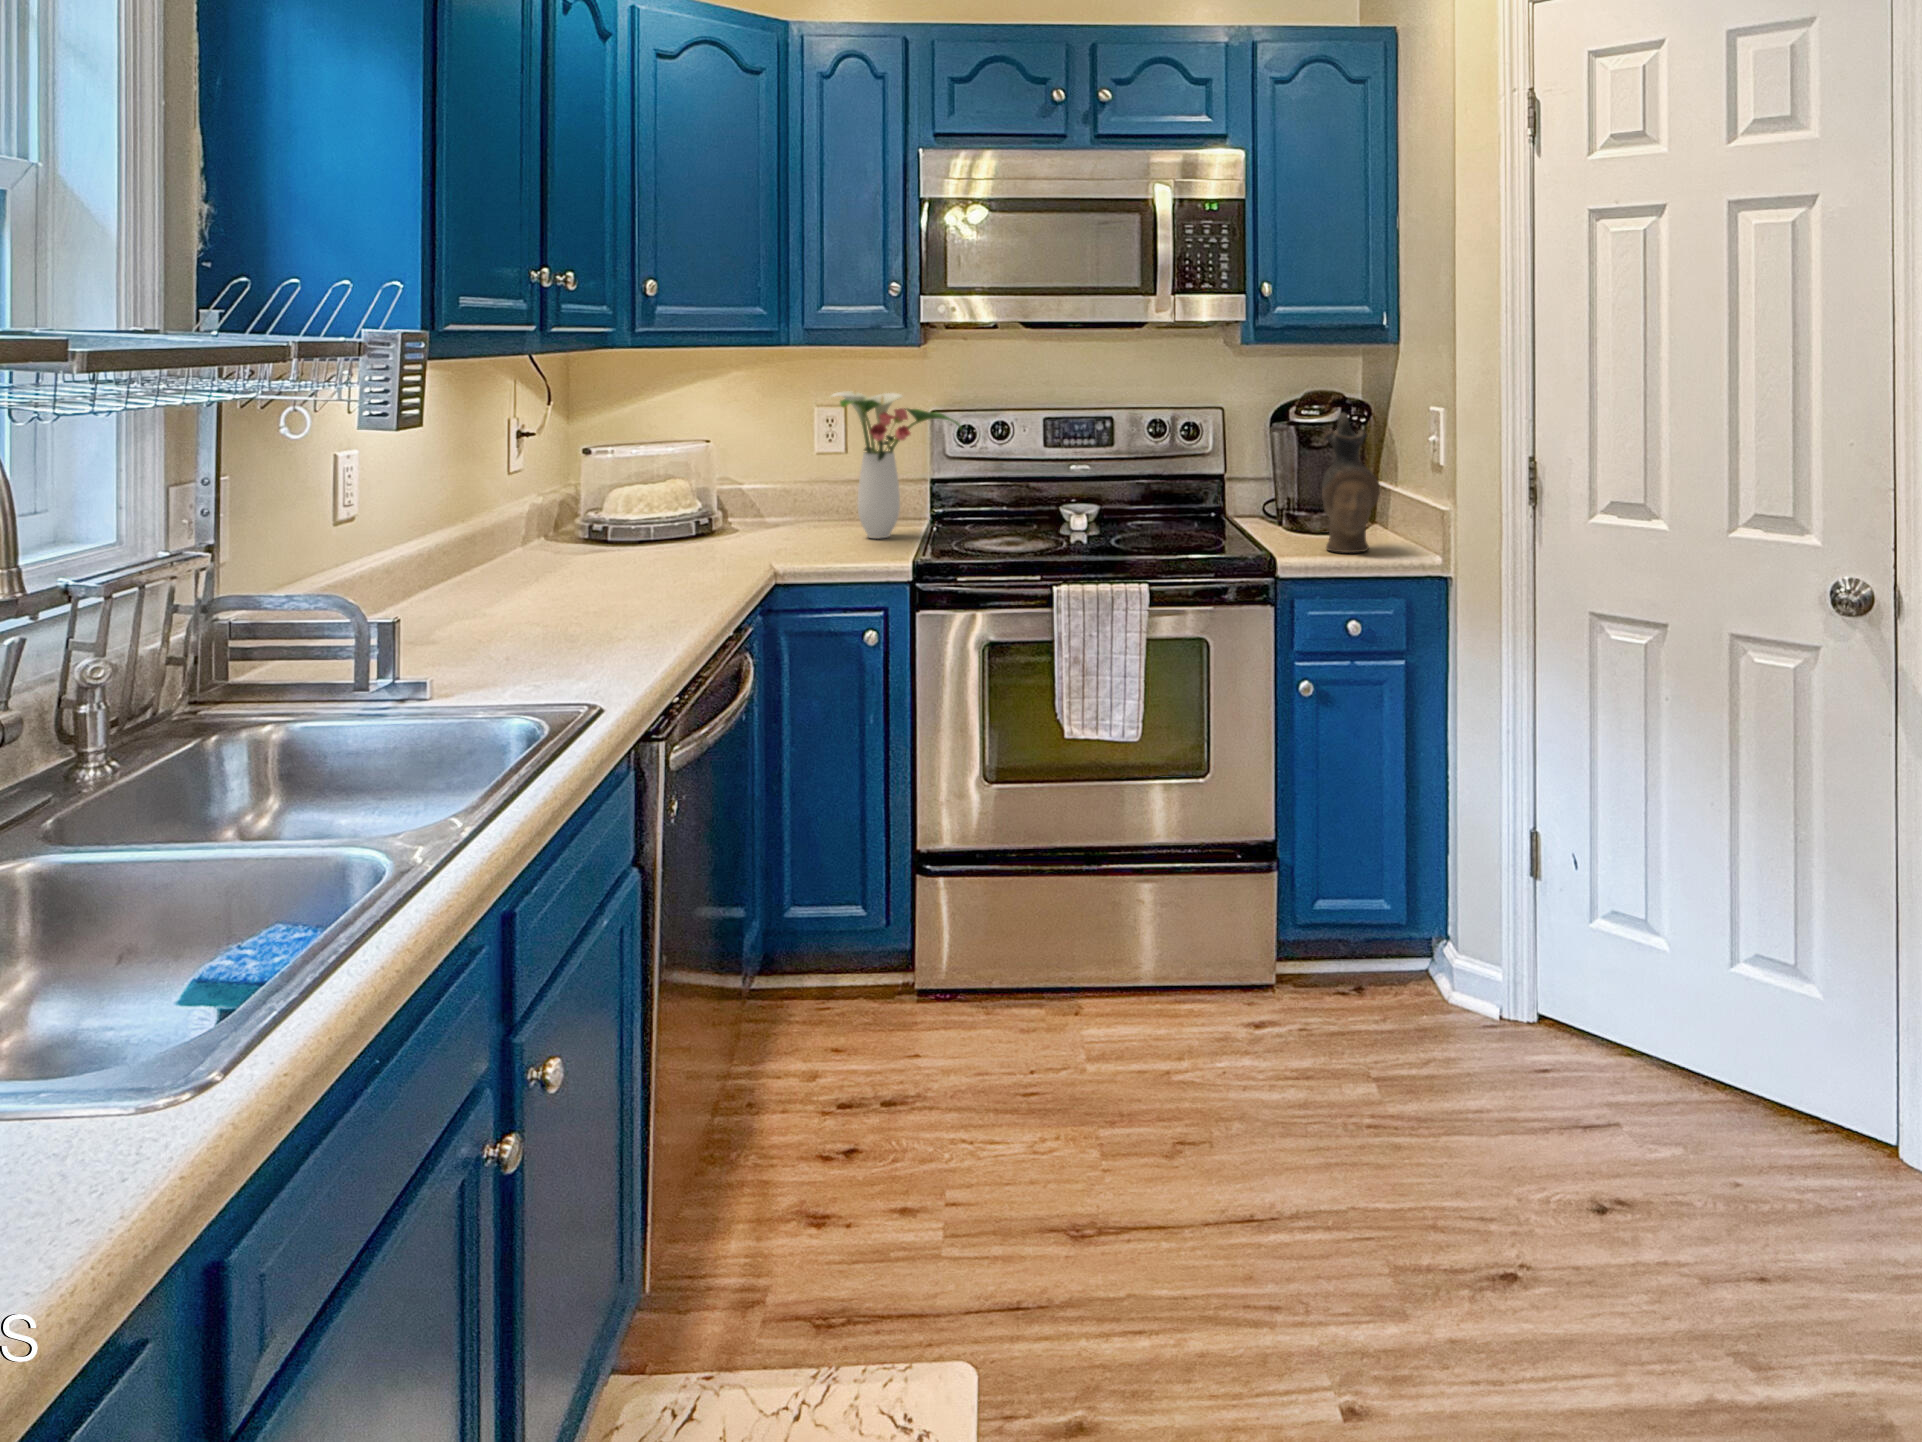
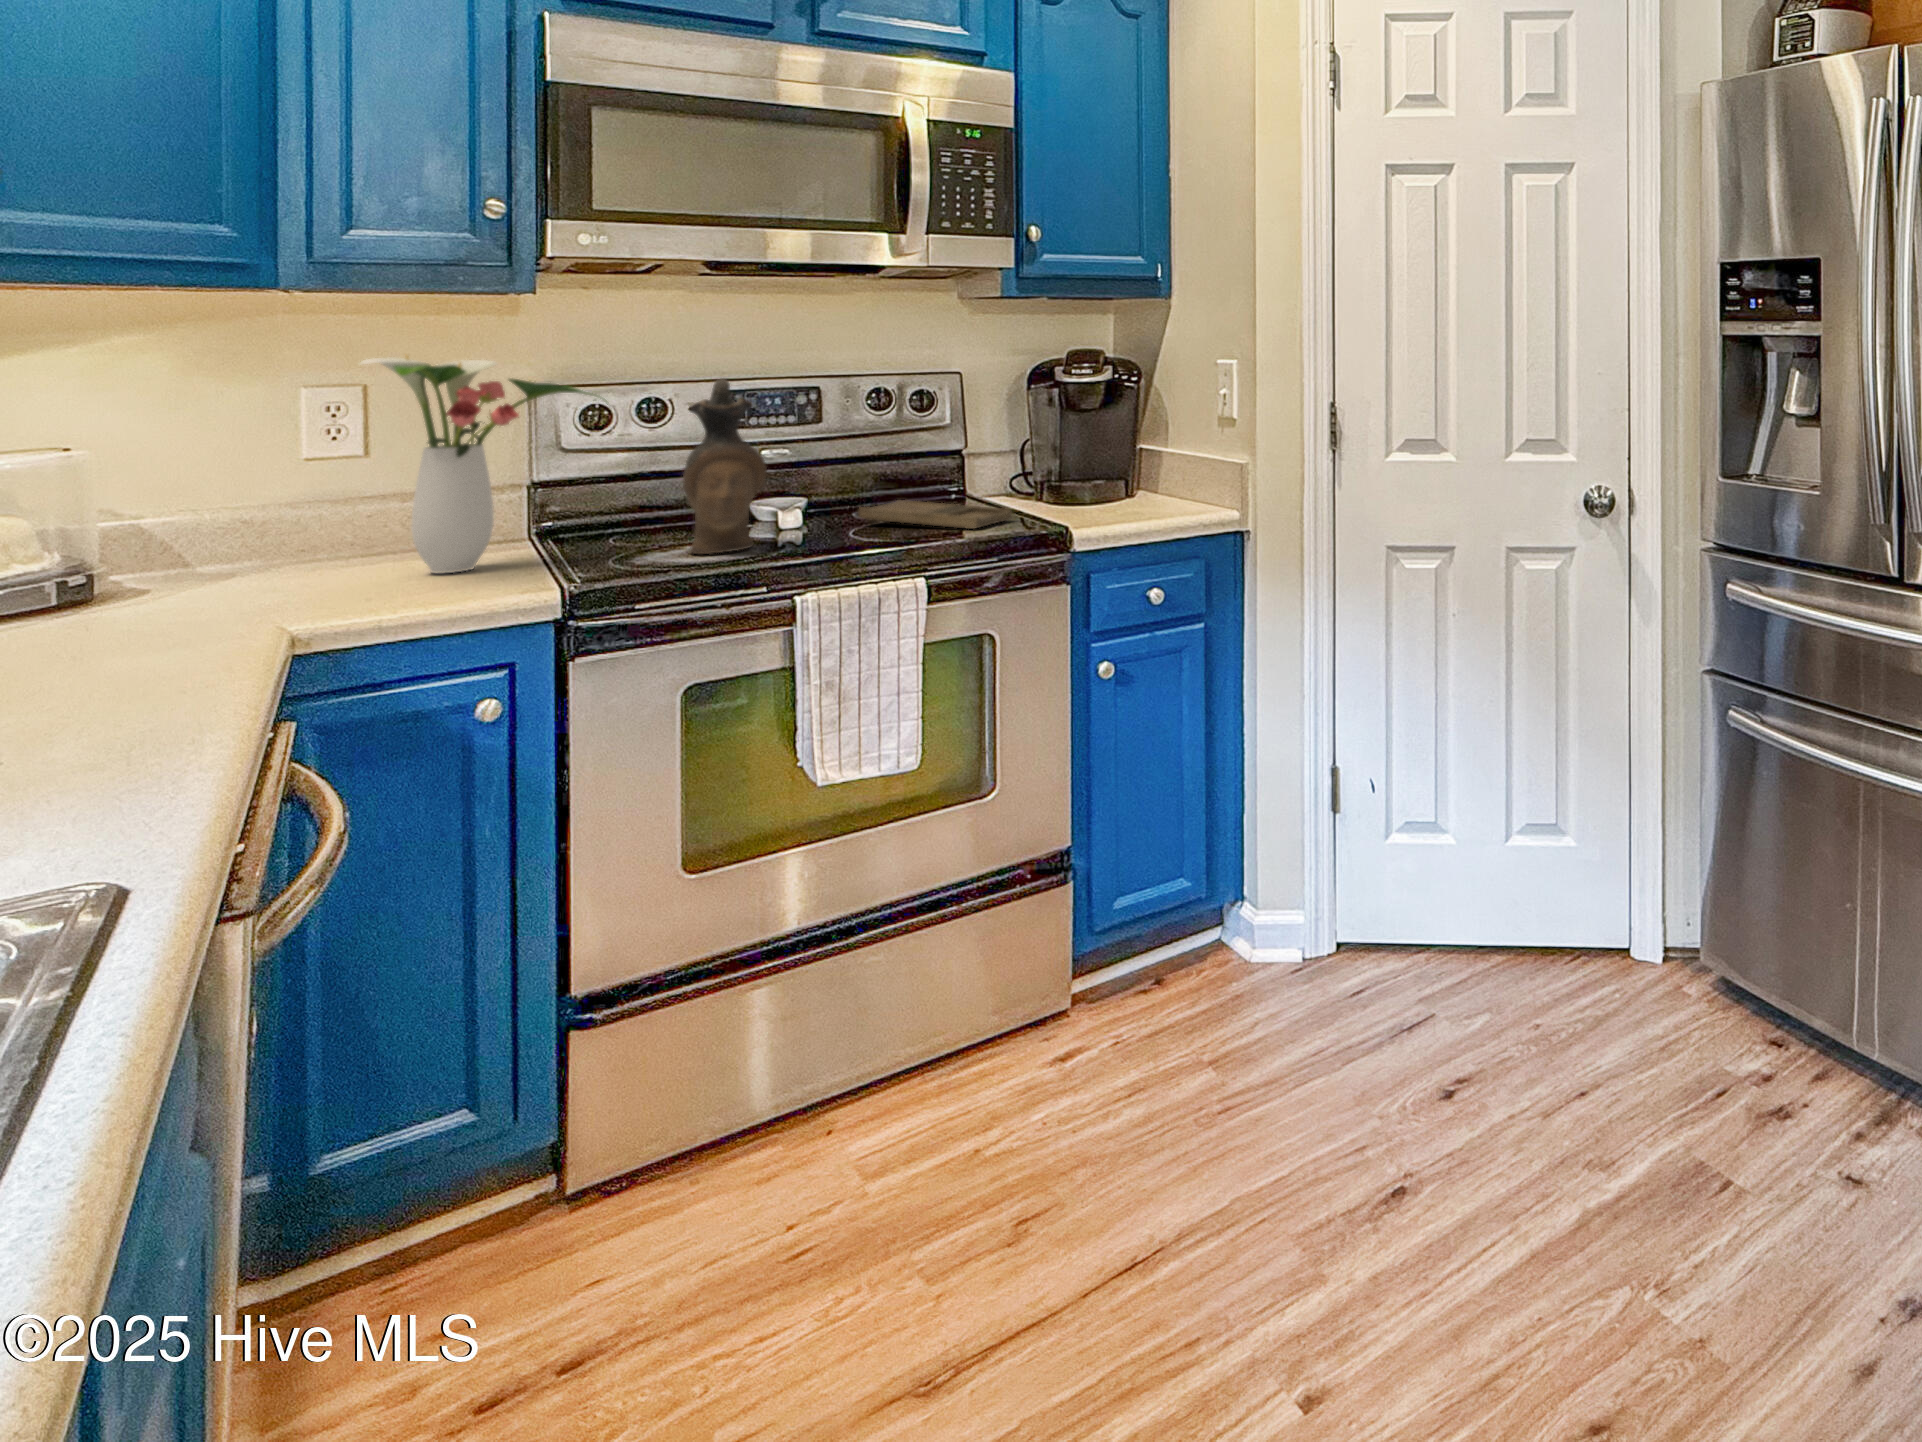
ceramic pitcher: present [1322,413,1380,553] -> present [683,379,767,554]
tray: none [1130,512,1242,545] -> present [859,500,1012,529]

